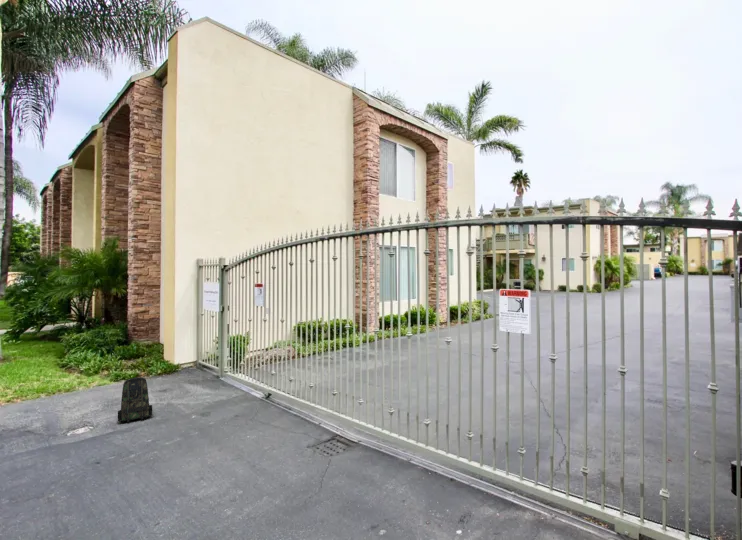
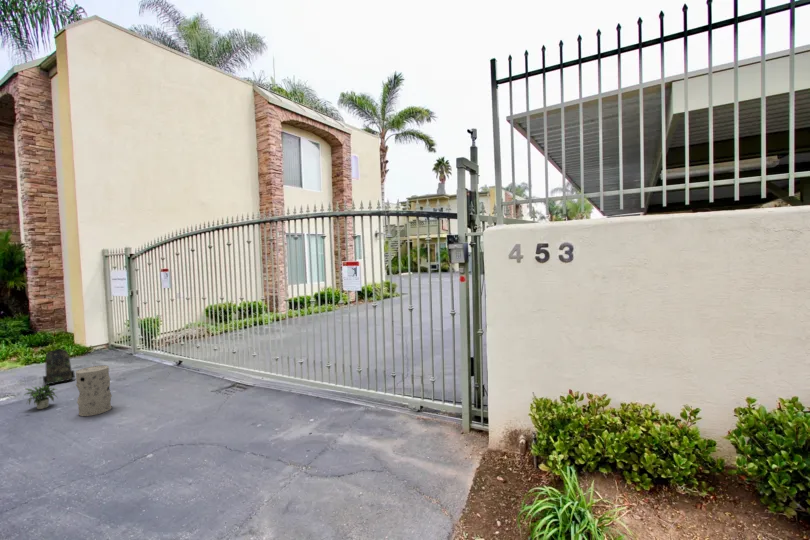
trash can: none [135,423,182,504] -> present [76,365,112,416]
potted plant: none [74,437,122,473] -> present [26,386,56,409]

